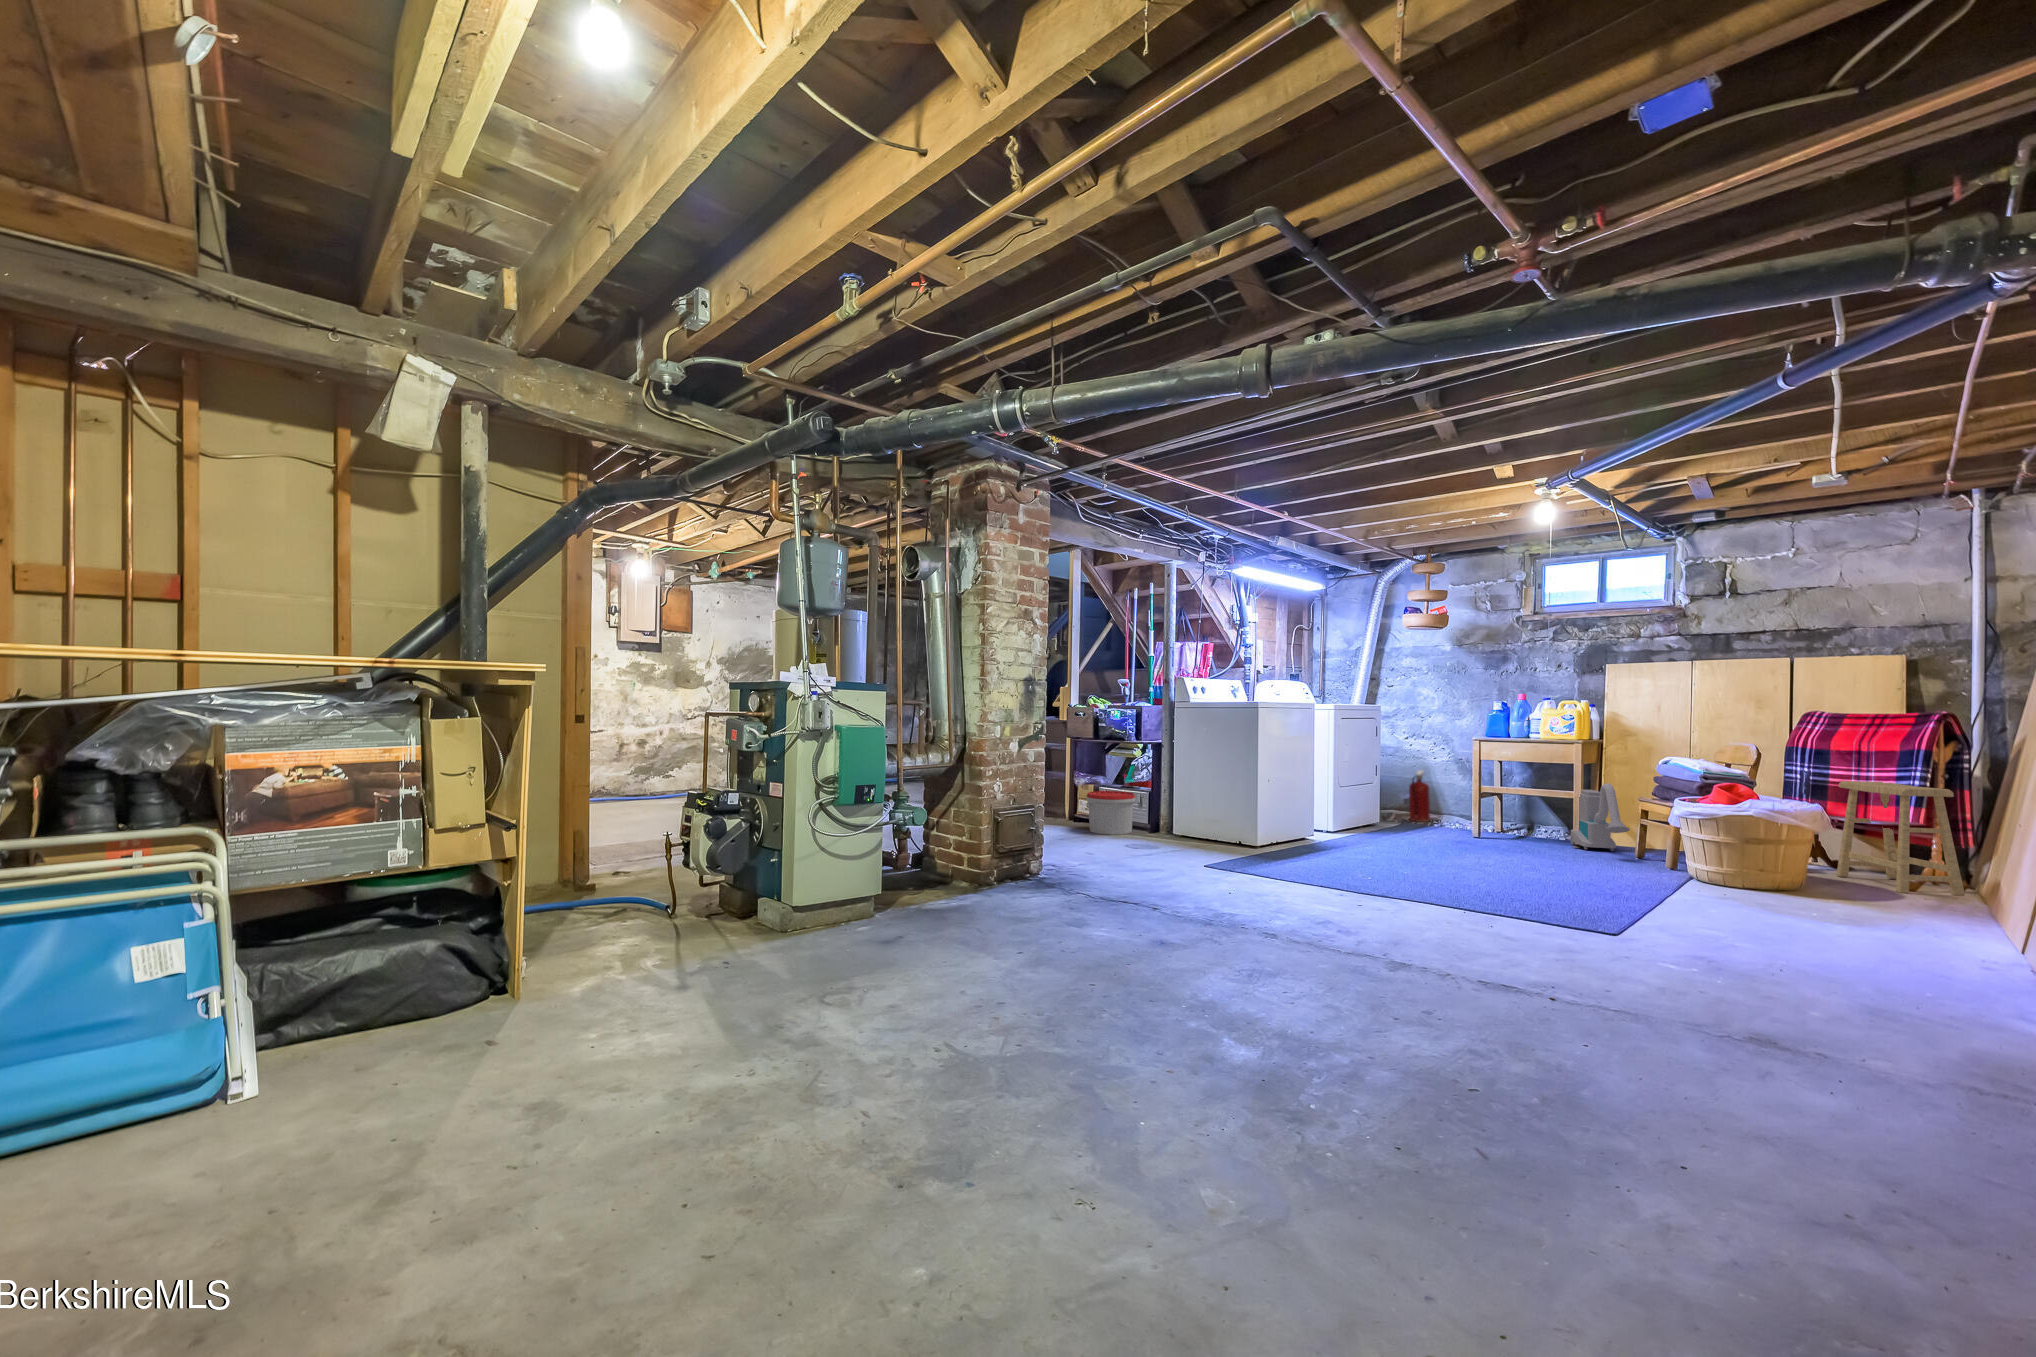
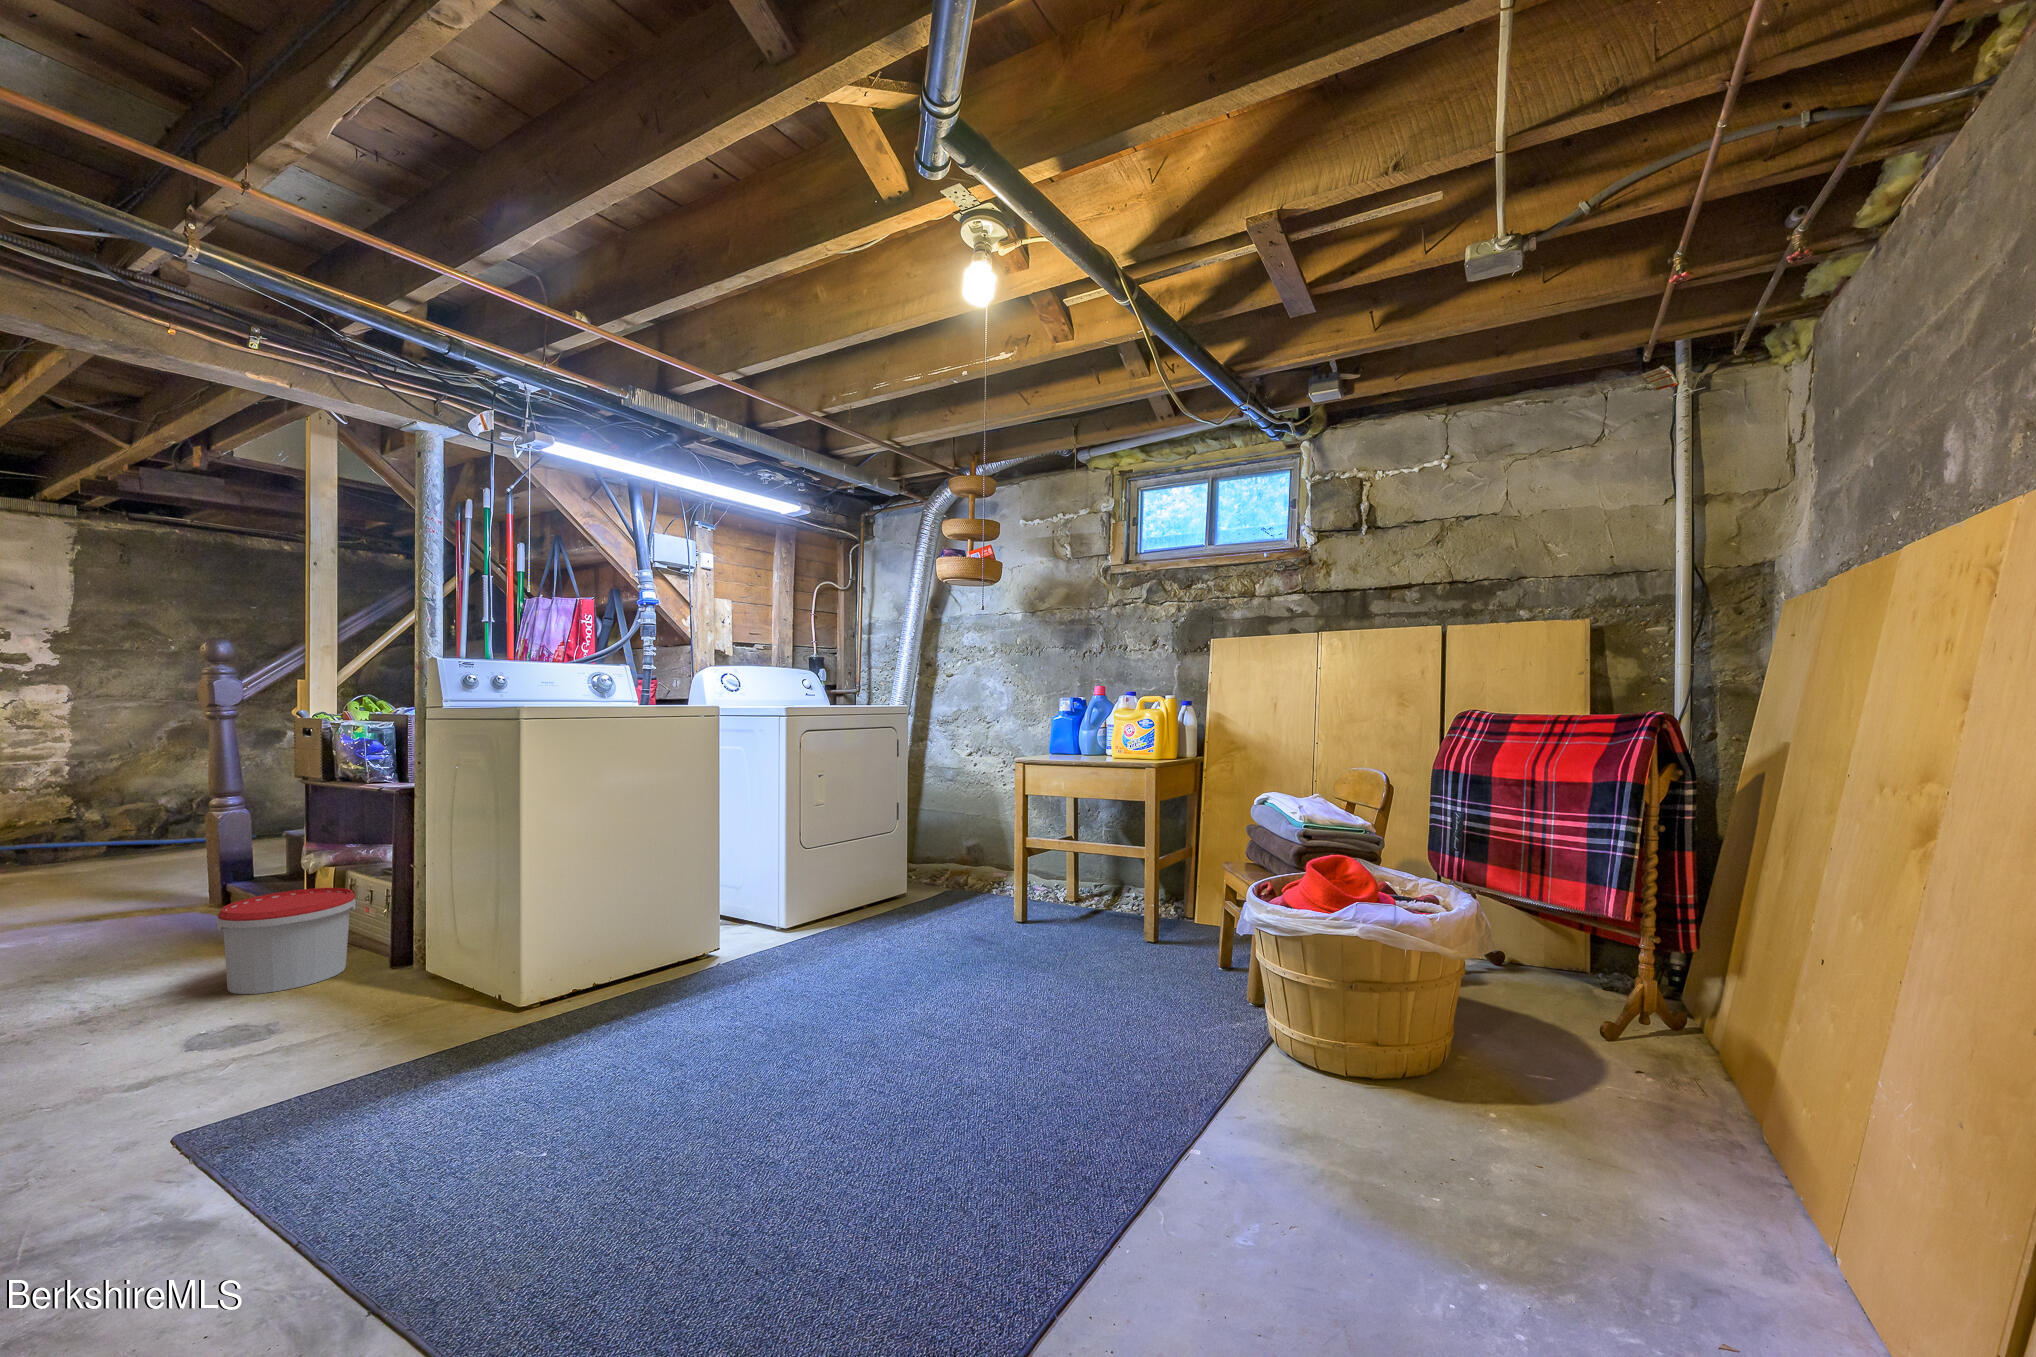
fire extinguisher: present [1409,770,1430,822] -> none [956,803,988,886]
stool: present [1837,781,1965,896] -> none [1502,834,1697,1060]
vacuum cleaner: present [1571,783,1630,851] -> none [1144,842,1203,952]

